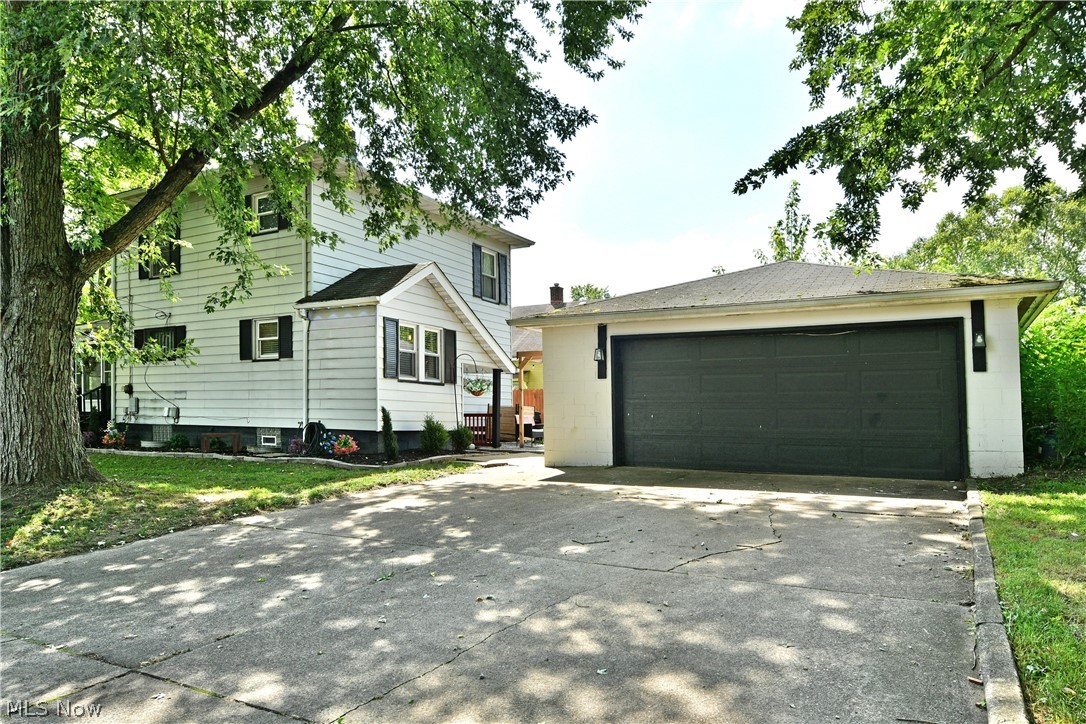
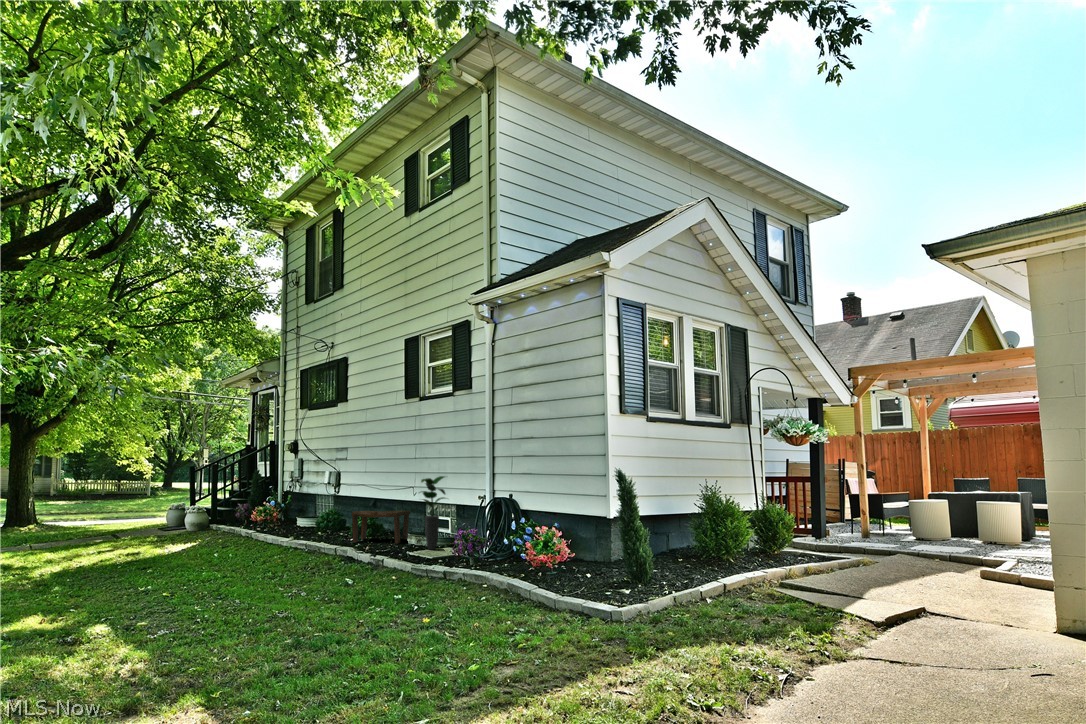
potted plant: none [253,410,275,455] -> present [421,476,445,550]

